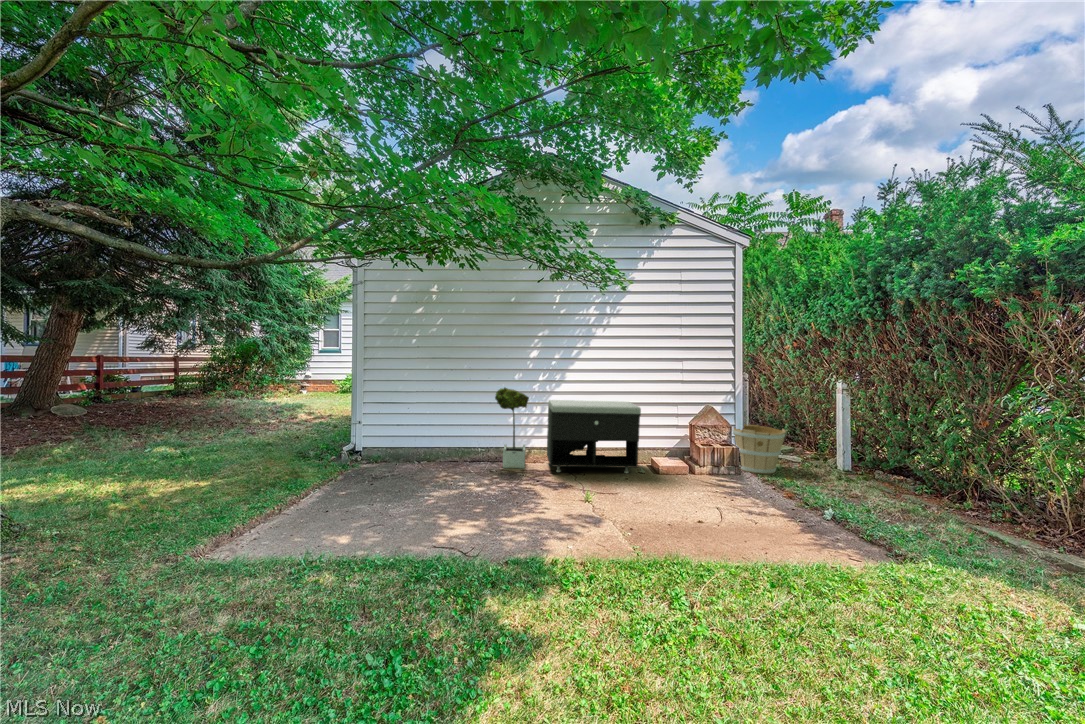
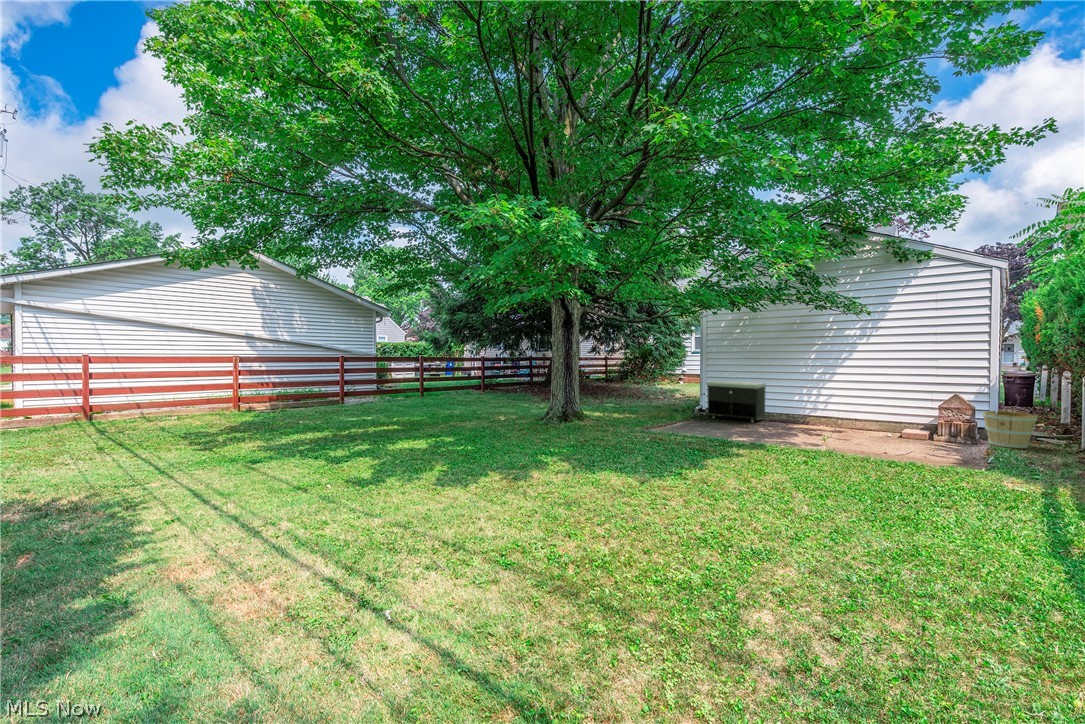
potted tree: present [495,388,529,468] -> none [783,376,806,426]
storage bench: present [547,400,641,473] -> present [707,380,766,422]

